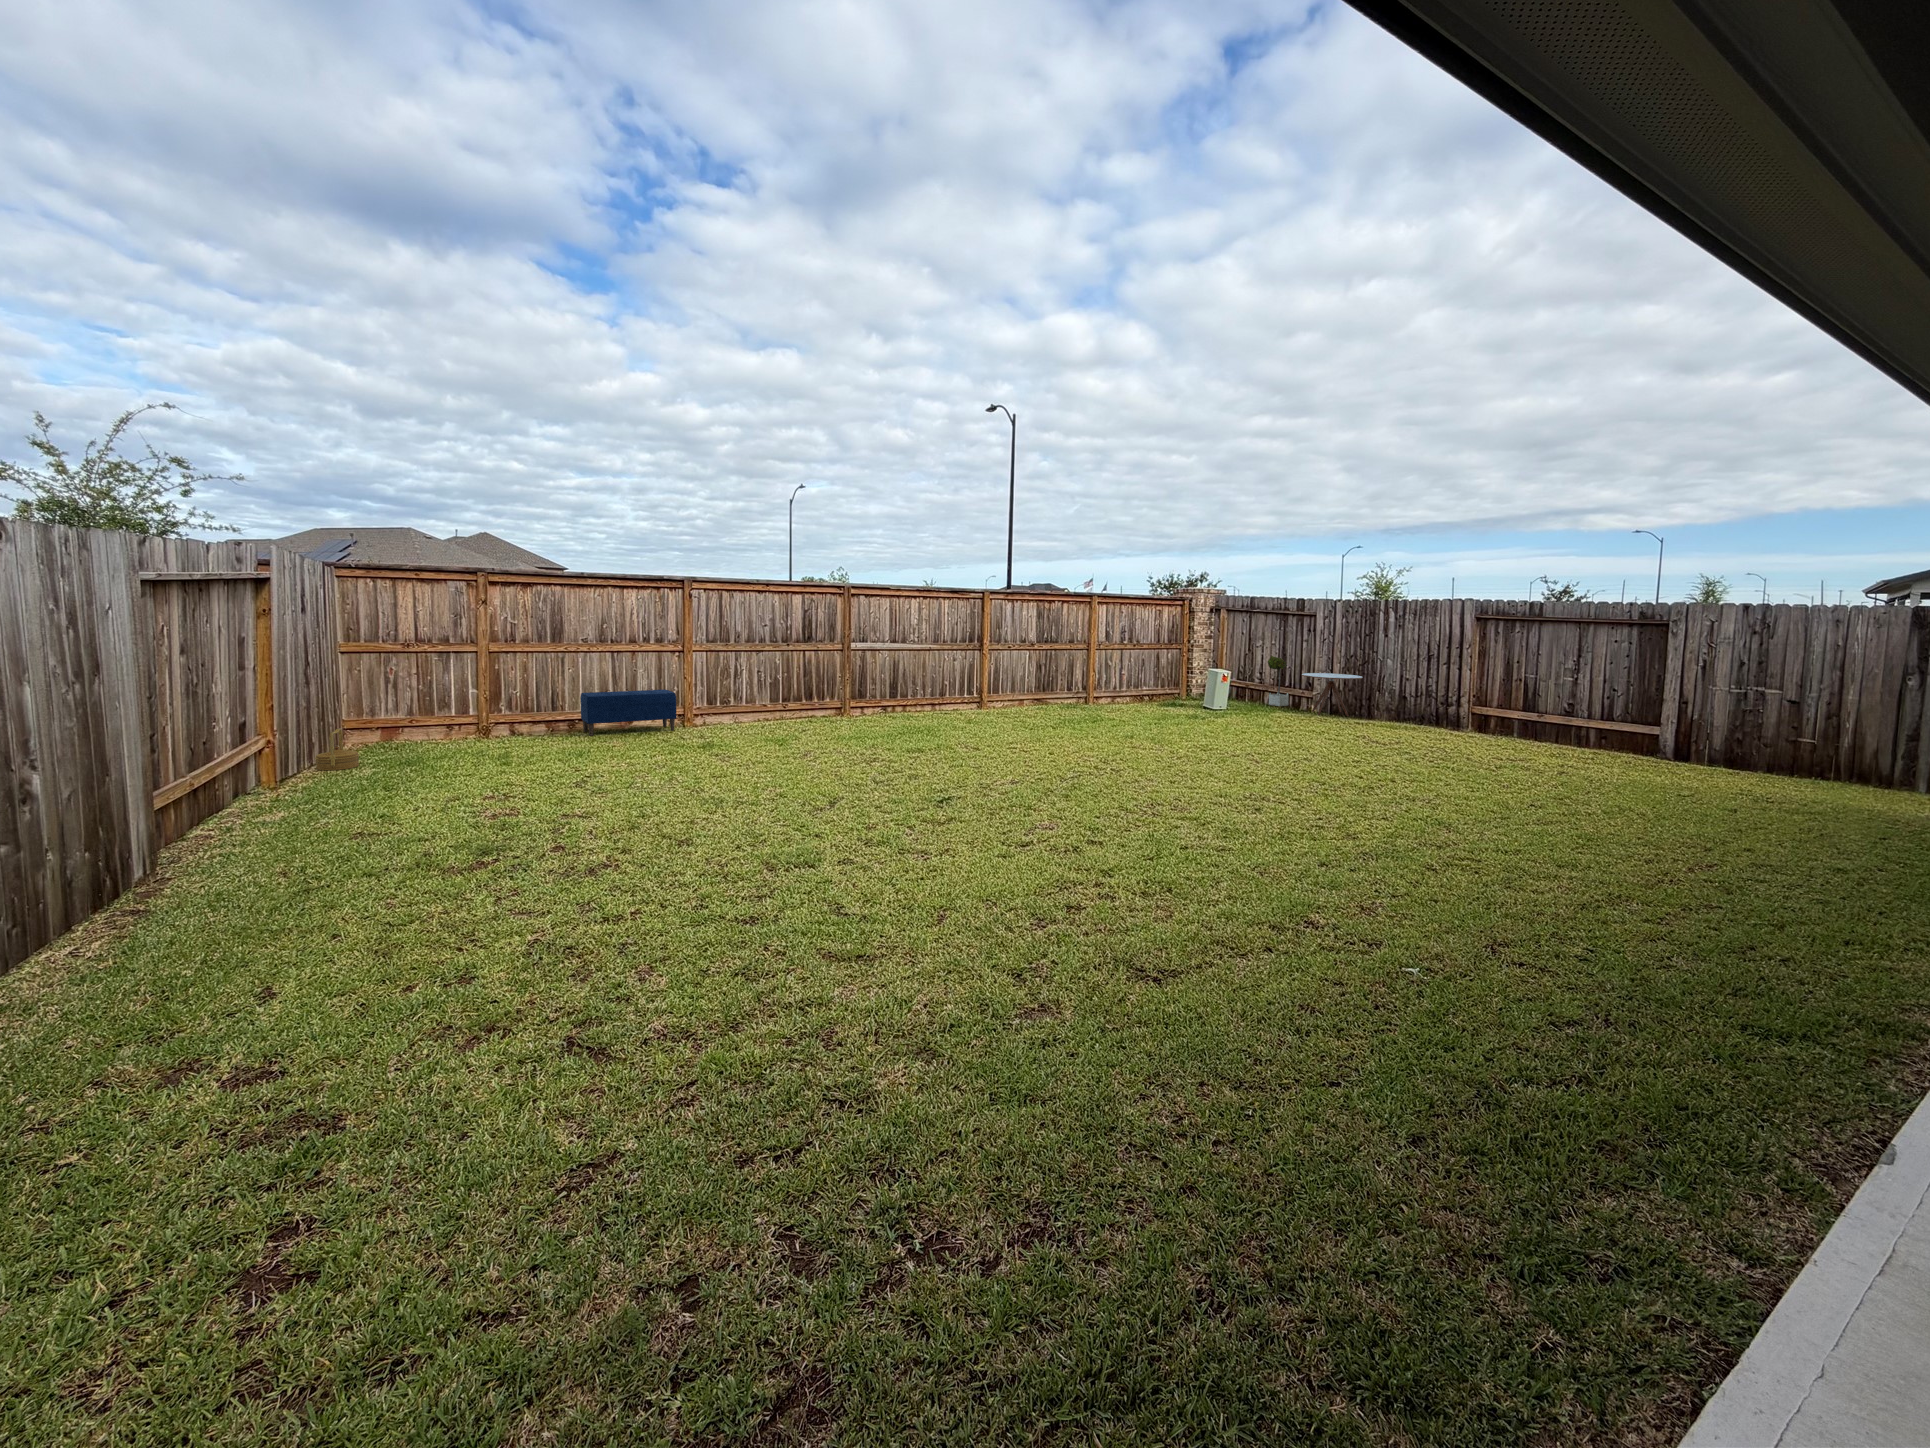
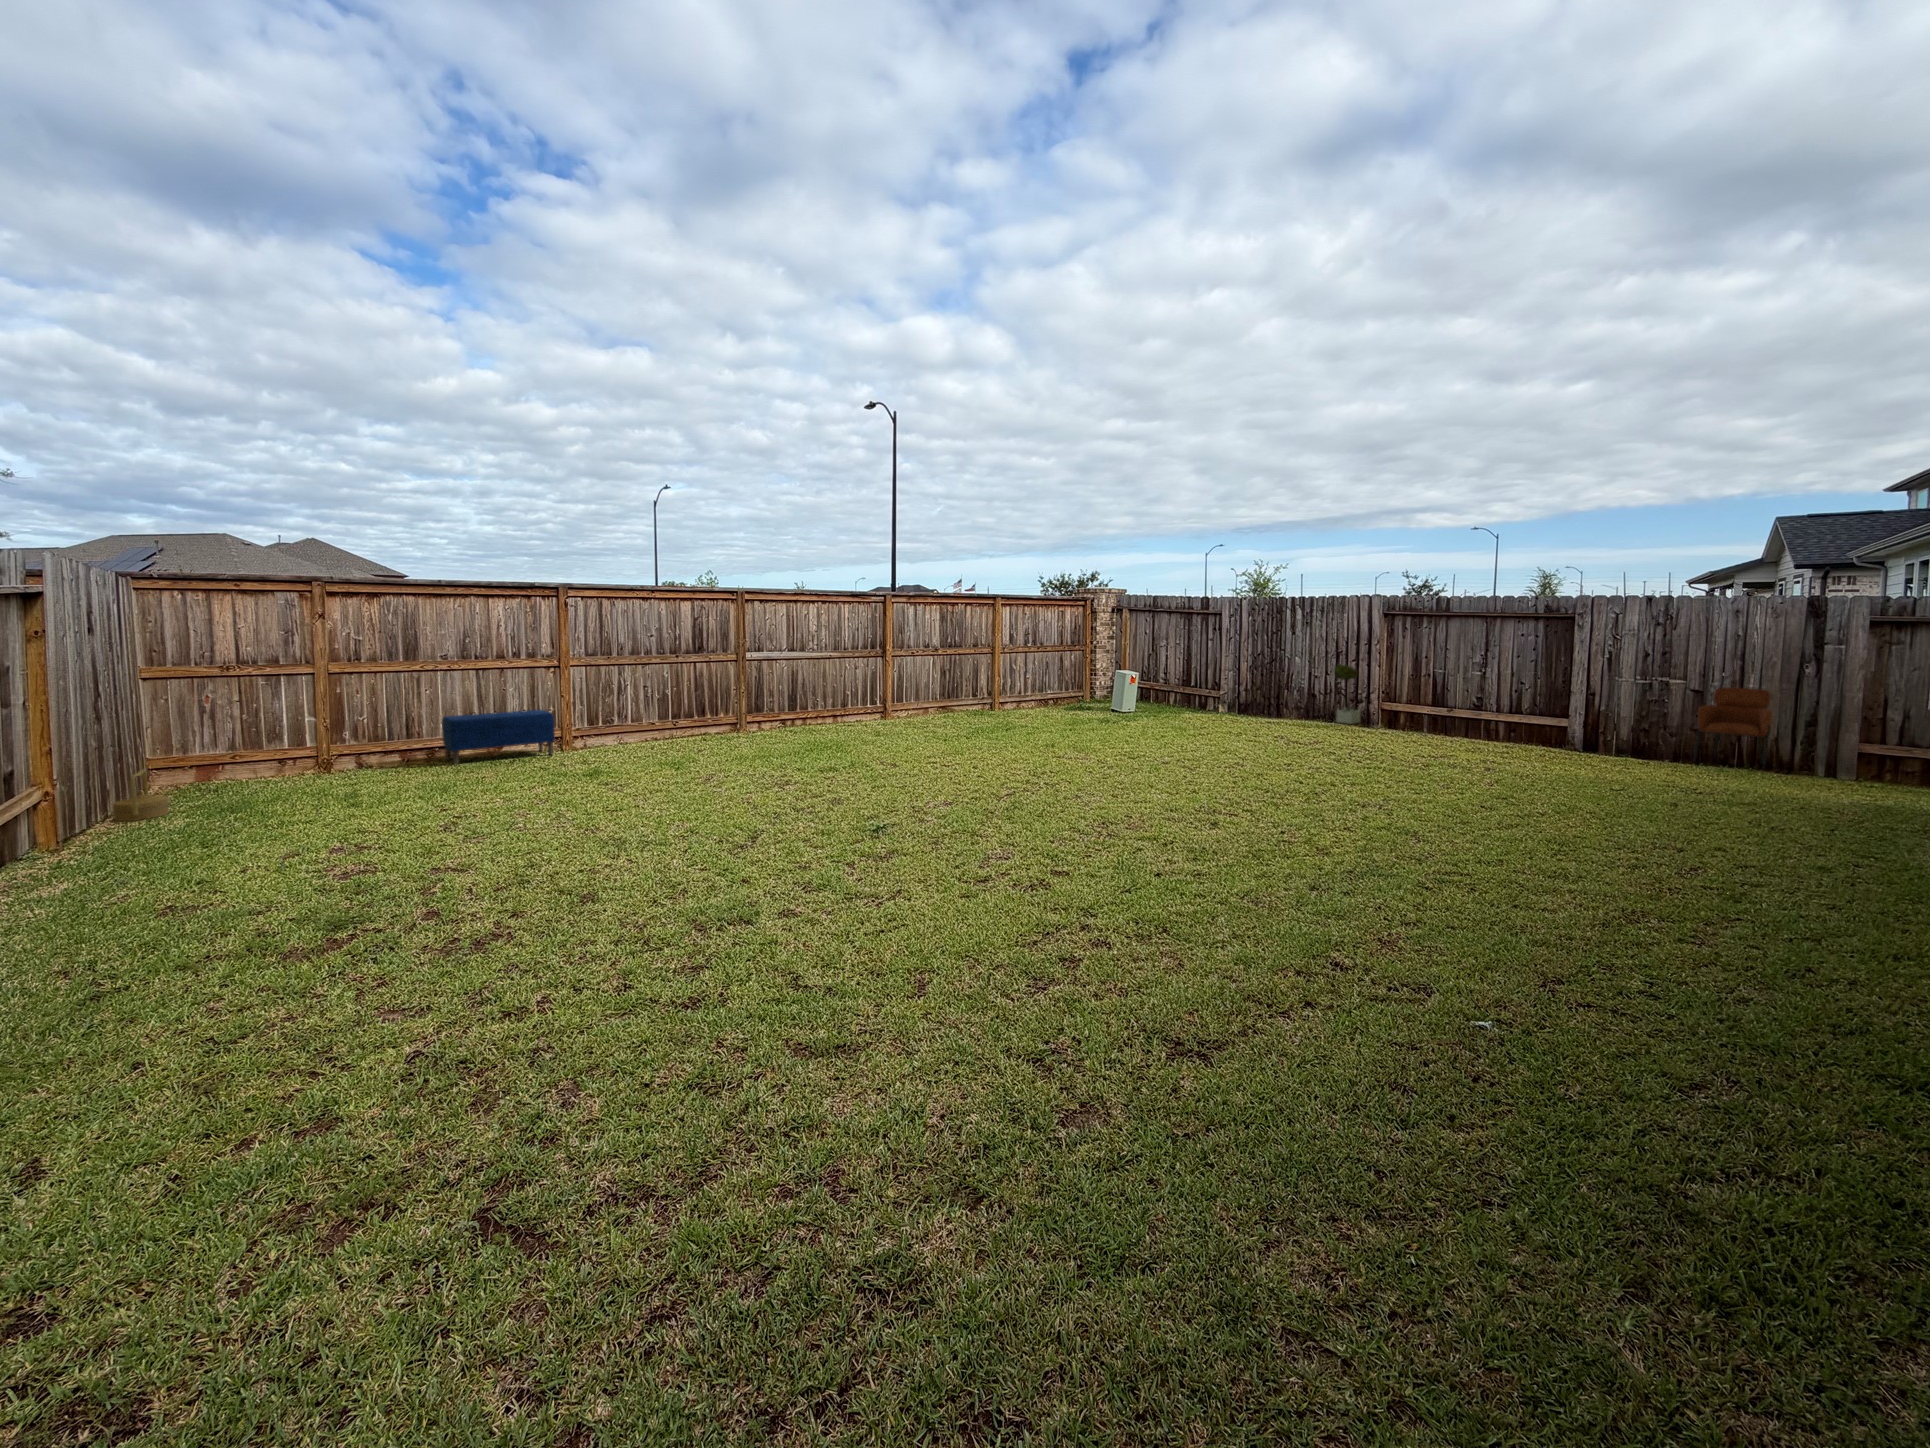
potted tree: present [1268,656,1289,706] -> present [1334,664,1360,724]
round table: present [1302,673,1363,716] -> none [1208,672,1269,715]
chair: none [1778,700,1863,785] -> present [1694,687,1772,769]

